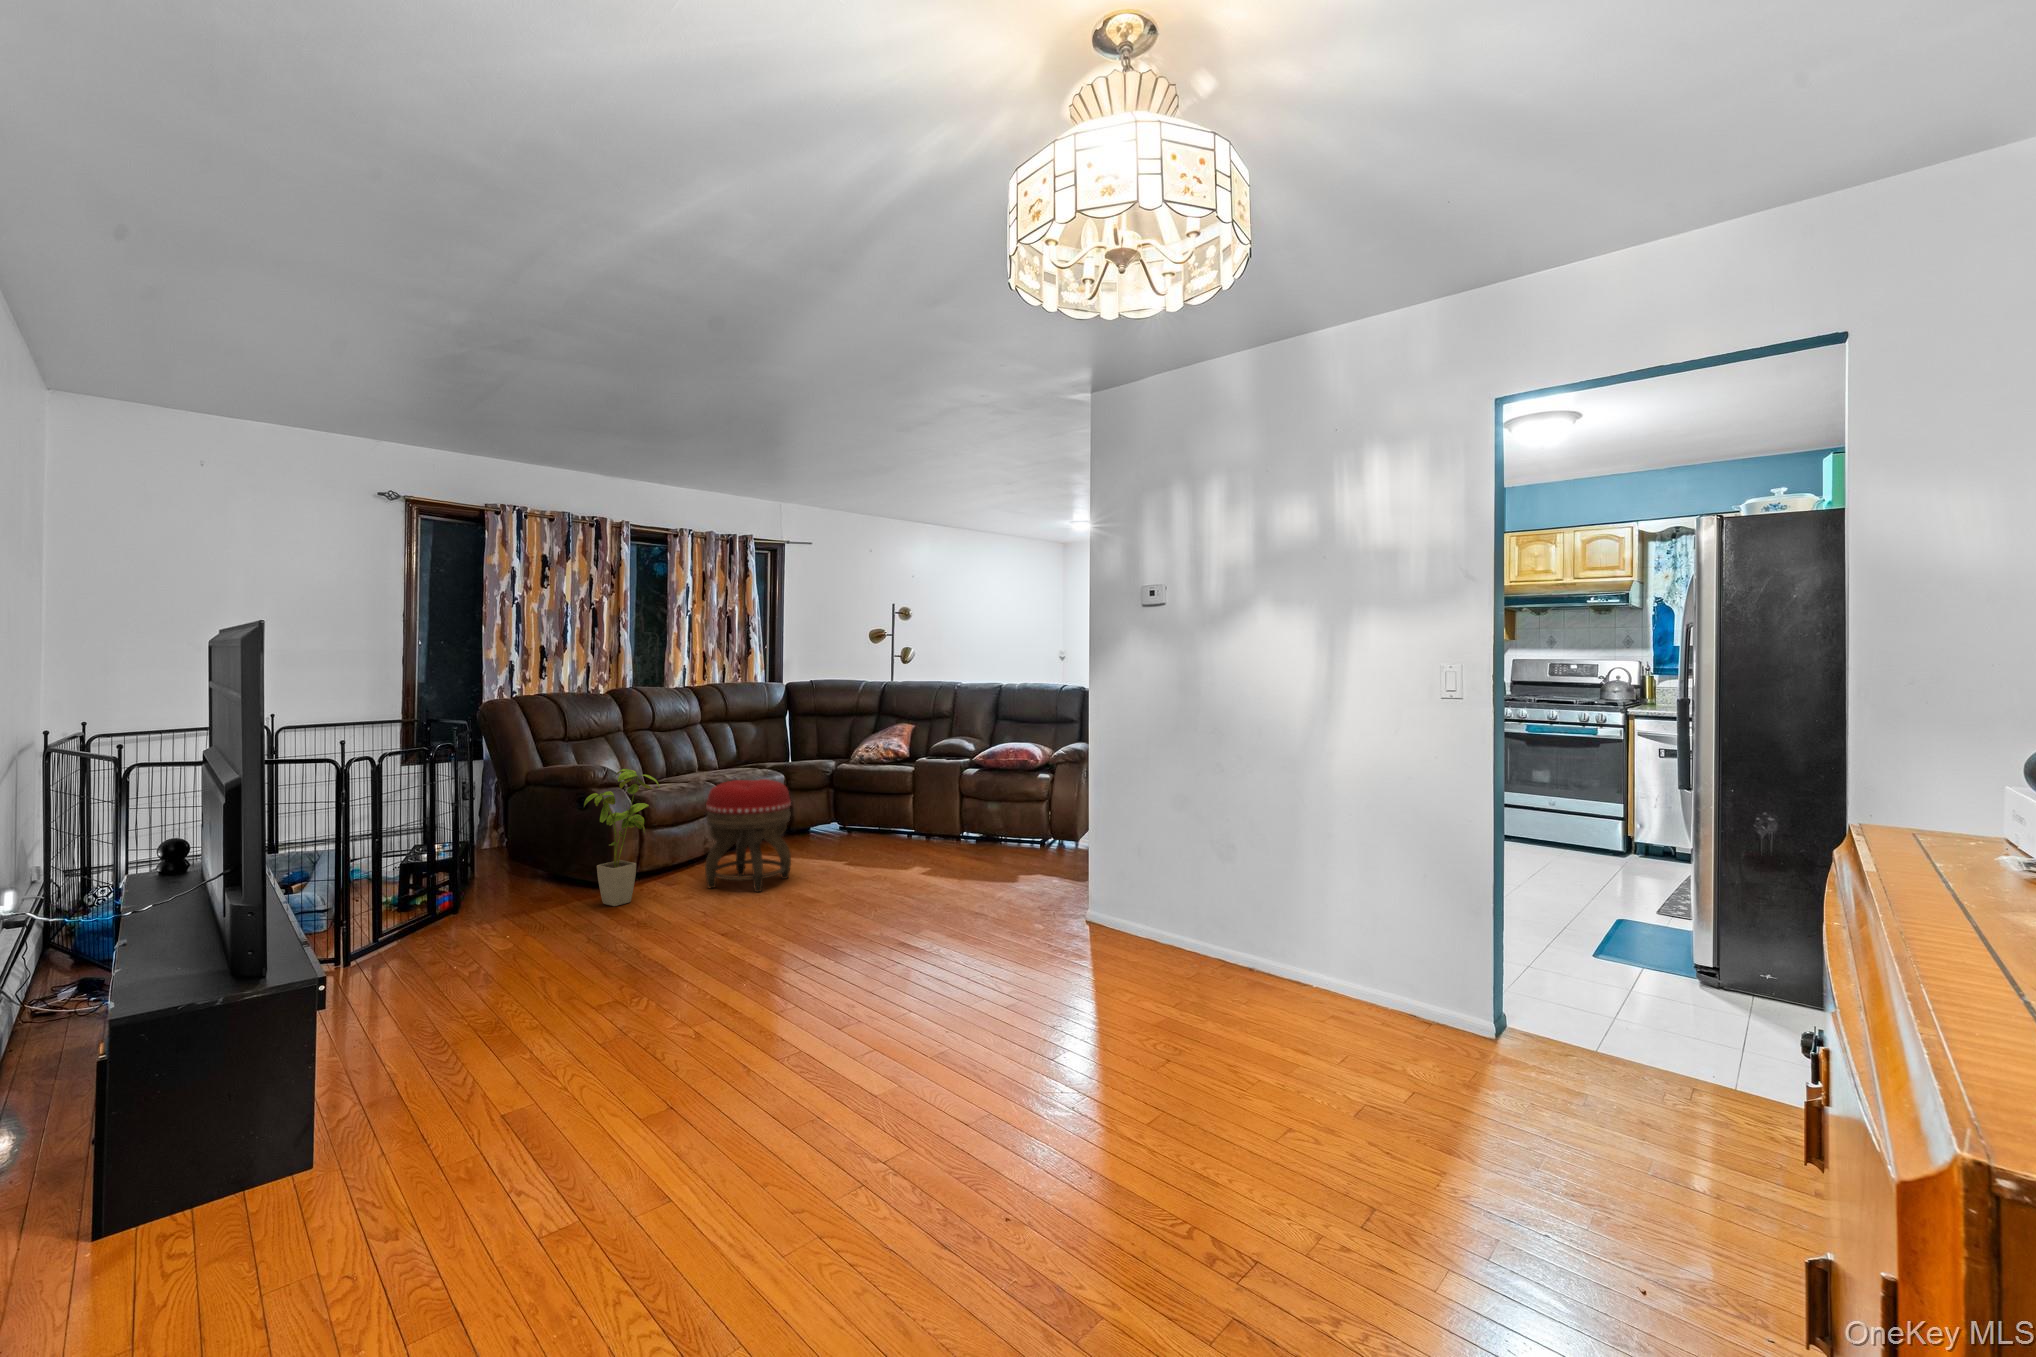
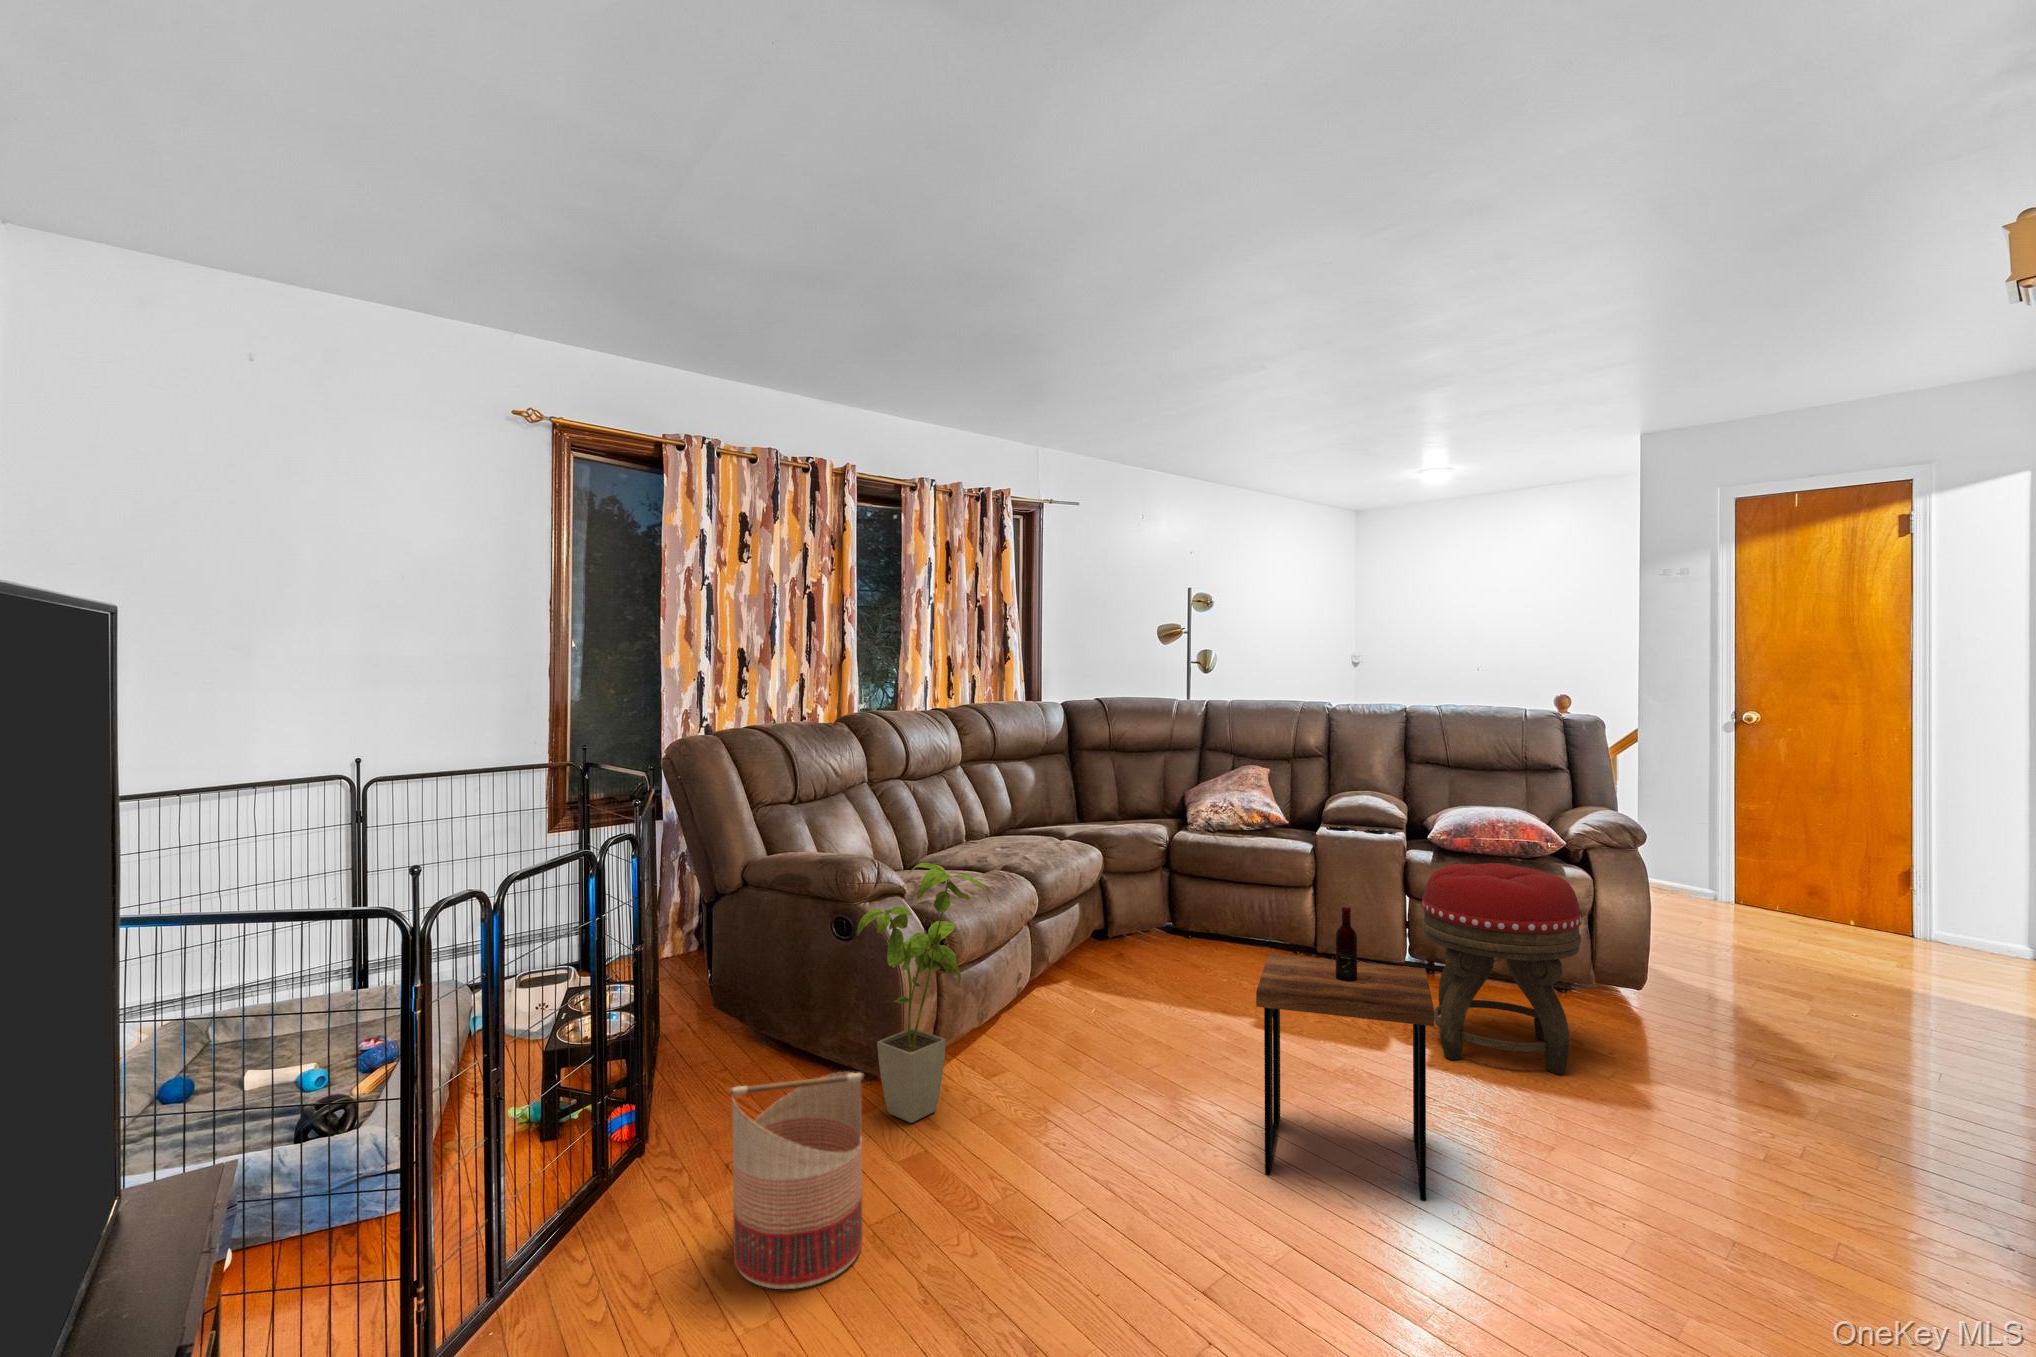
footstool: present [705,779,791,892] -> present [1422,863,1581,1075]
side table: none [784,786,883,920] -> present [1256,906,1434,1201]
basket: none [496,861,568,955] -> present [730,1072,864,1289]

